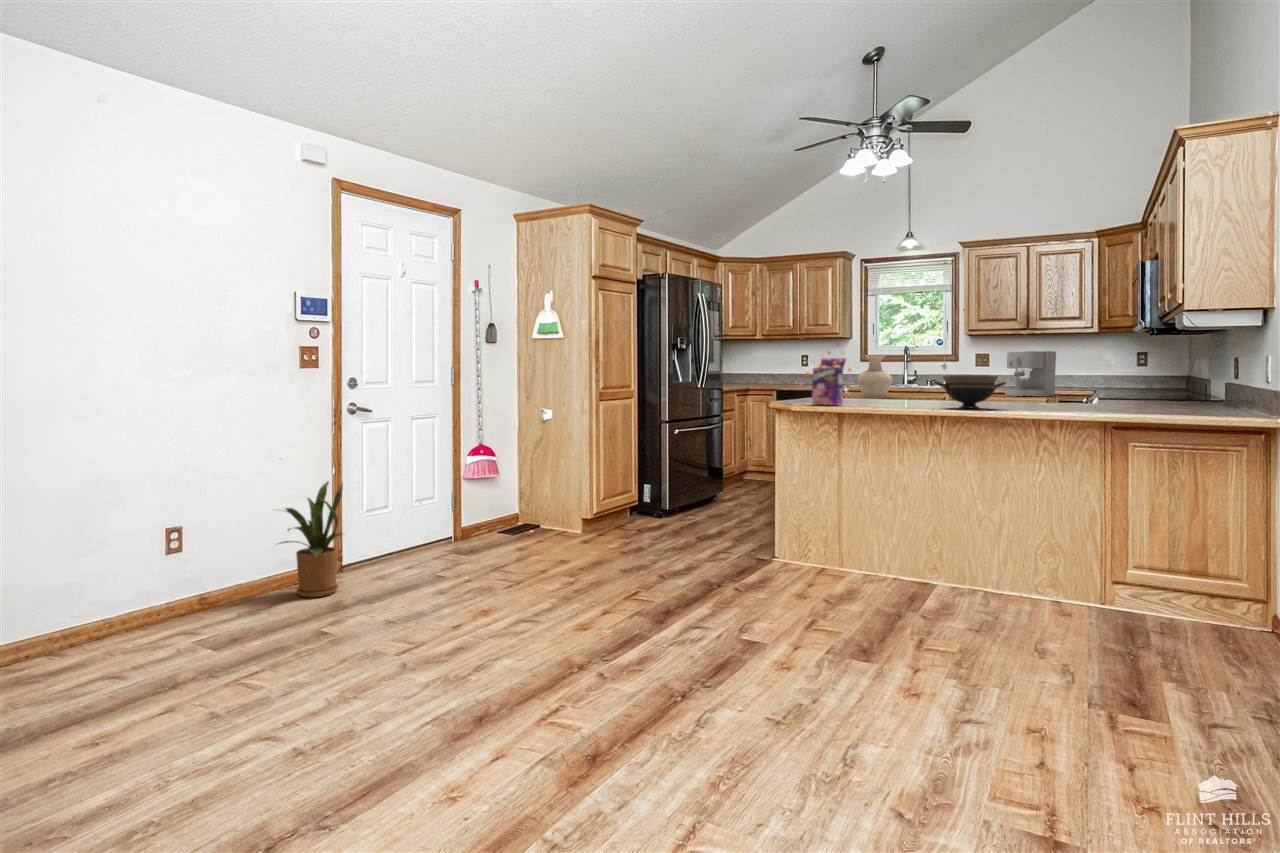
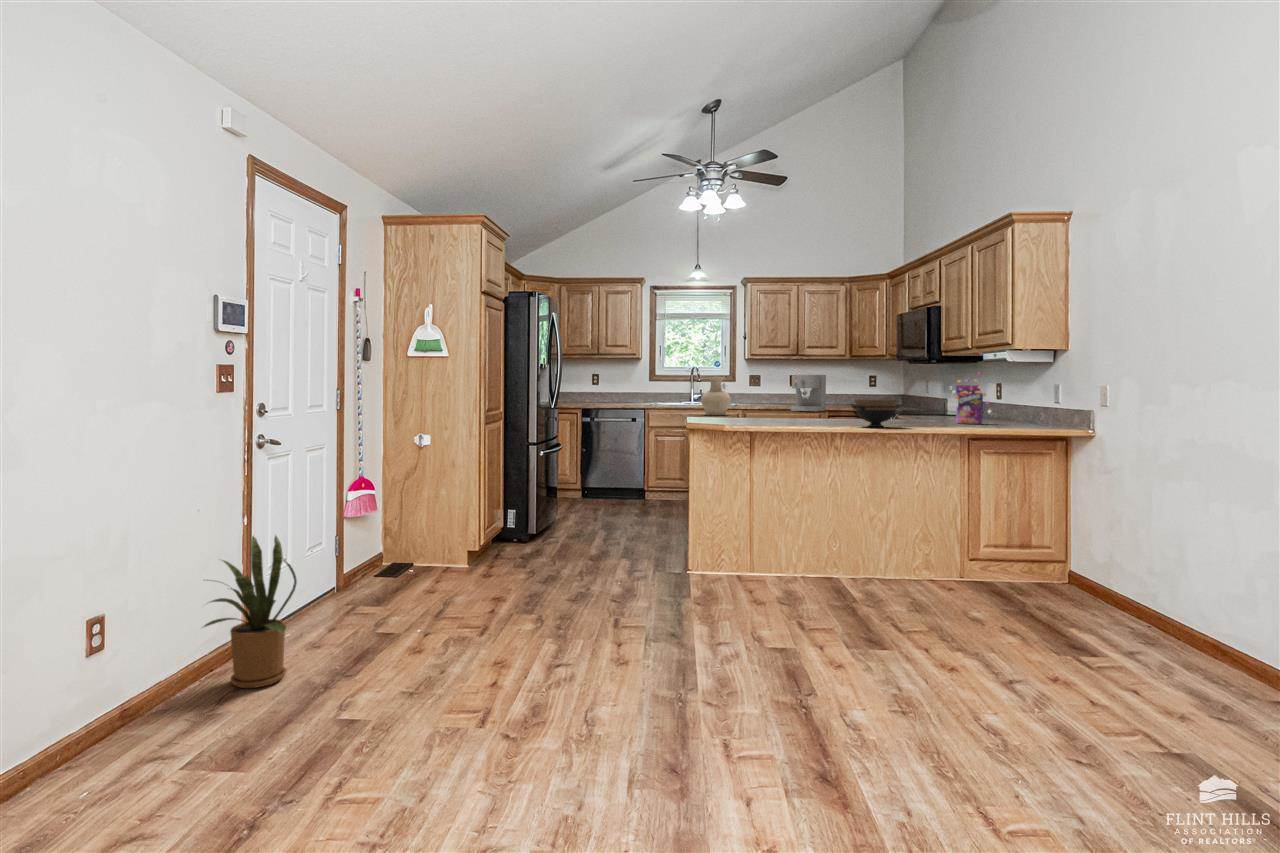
cereal box: present [800,343,853,405] -> present [952,373,991,424]

